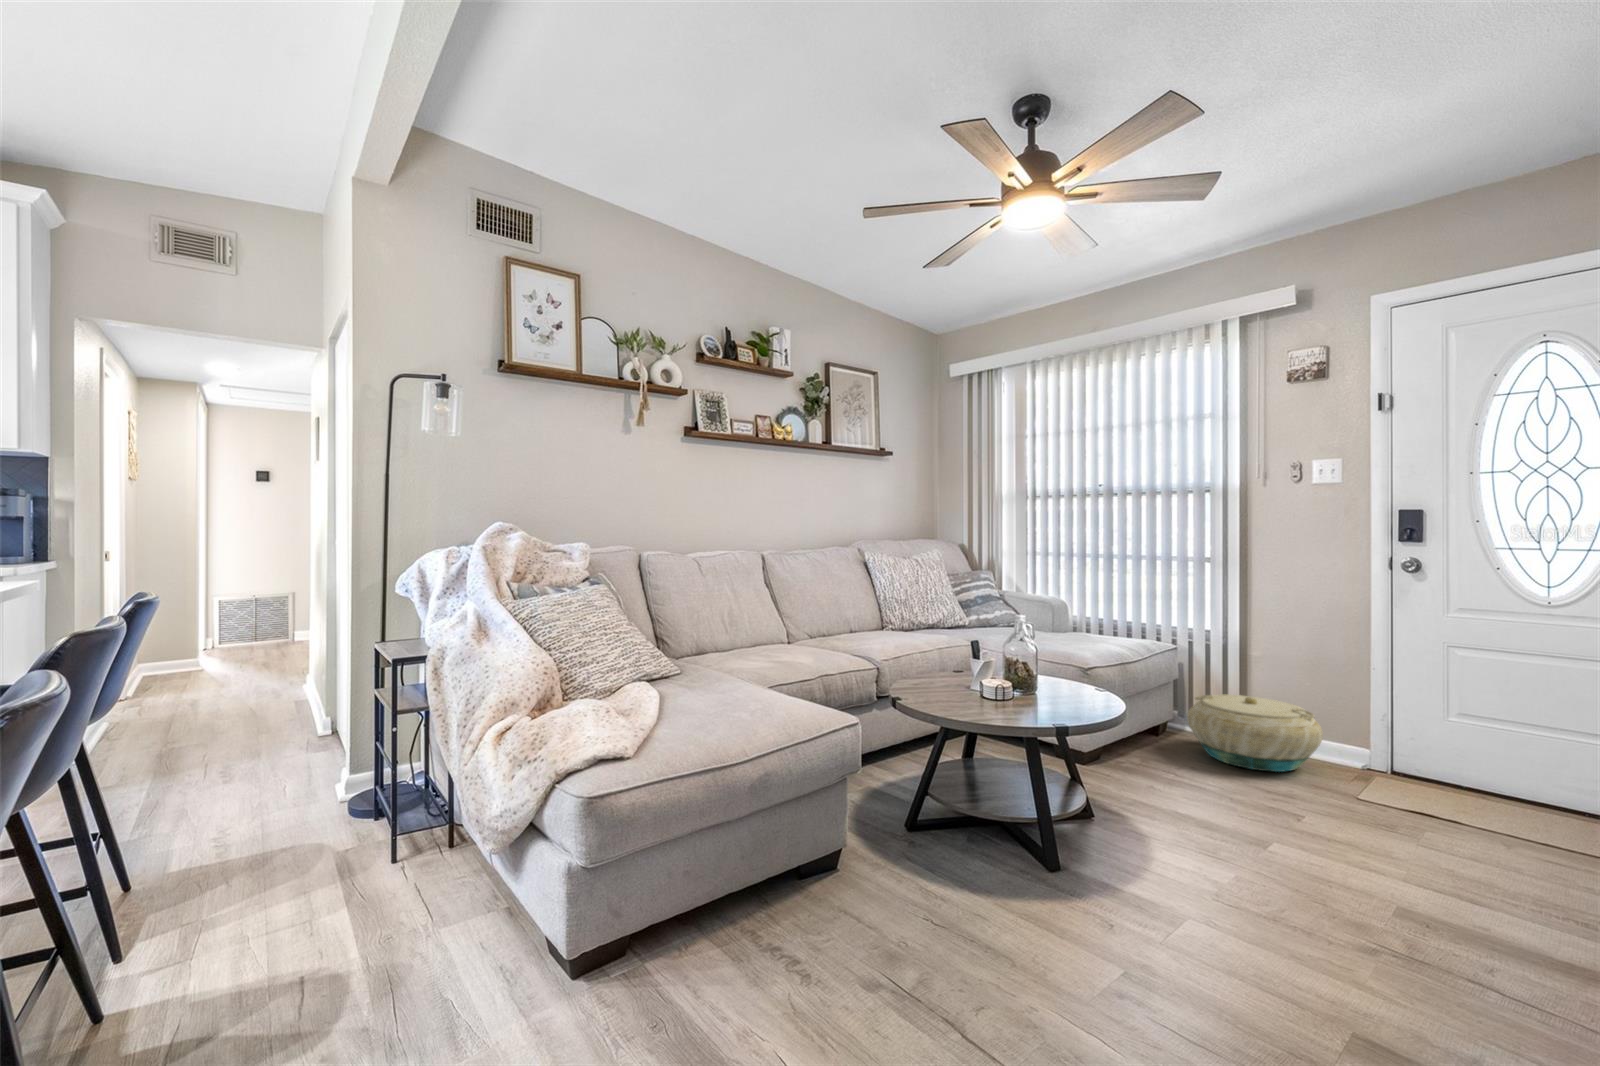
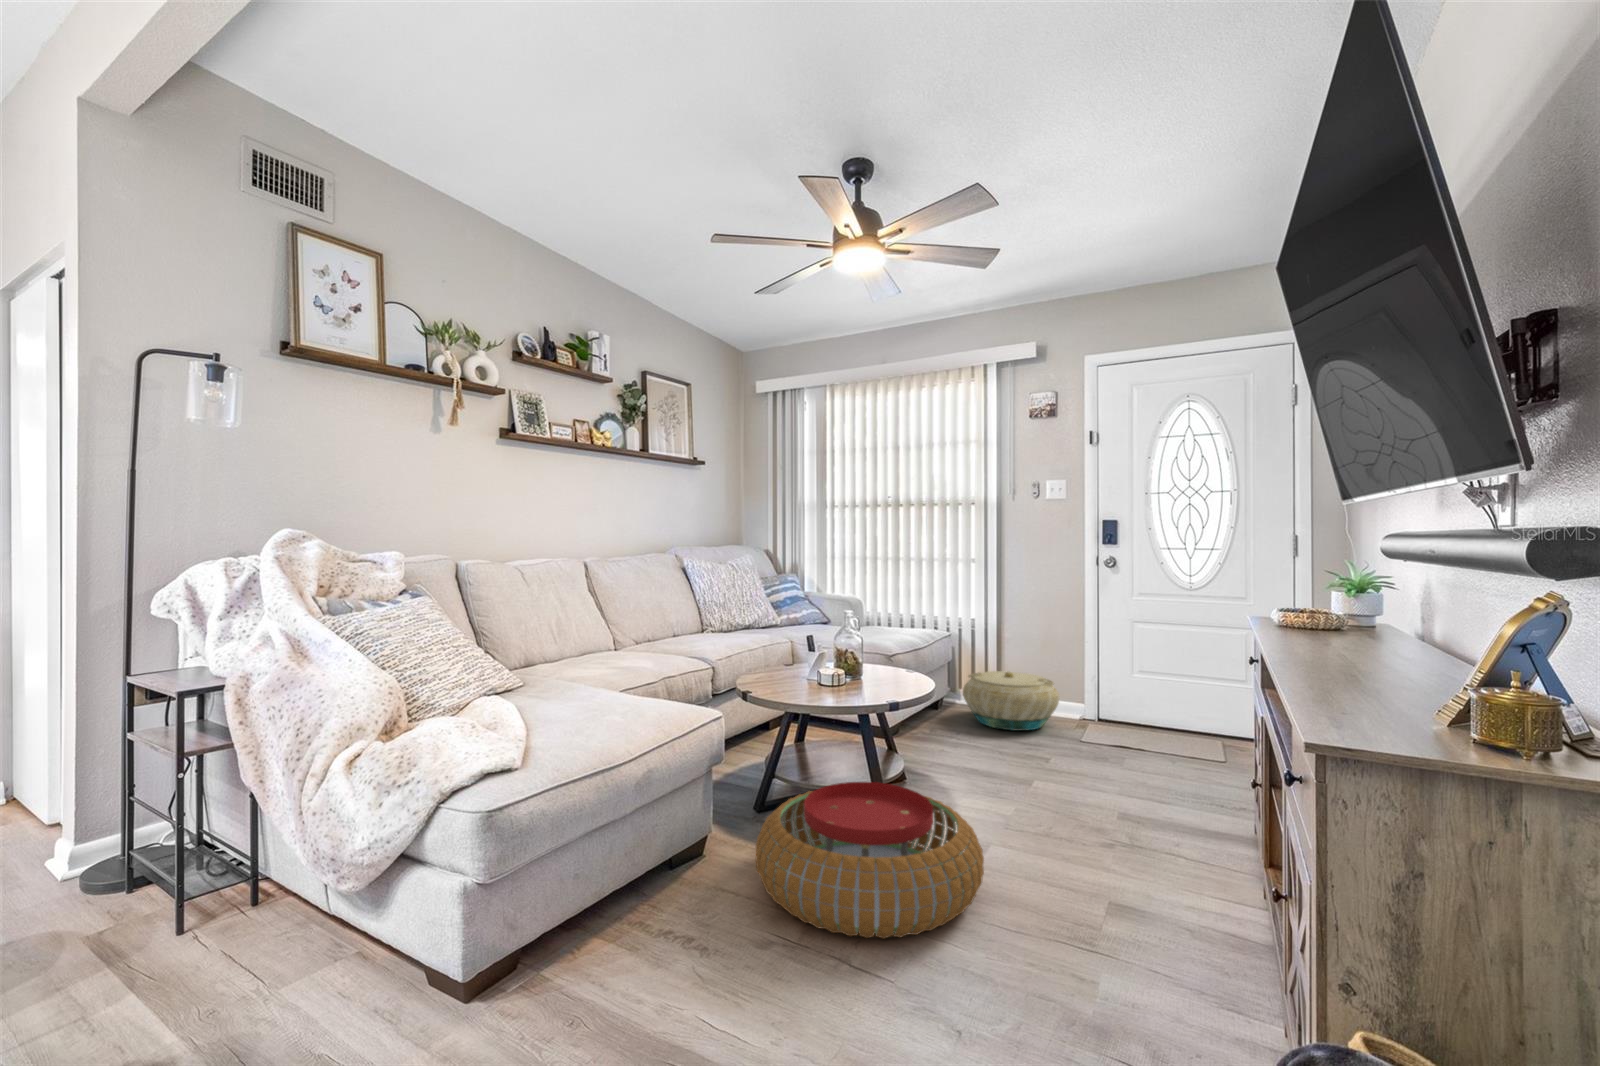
pouf: none [881,811,1159,1009] -> present [756,782,984,938]

